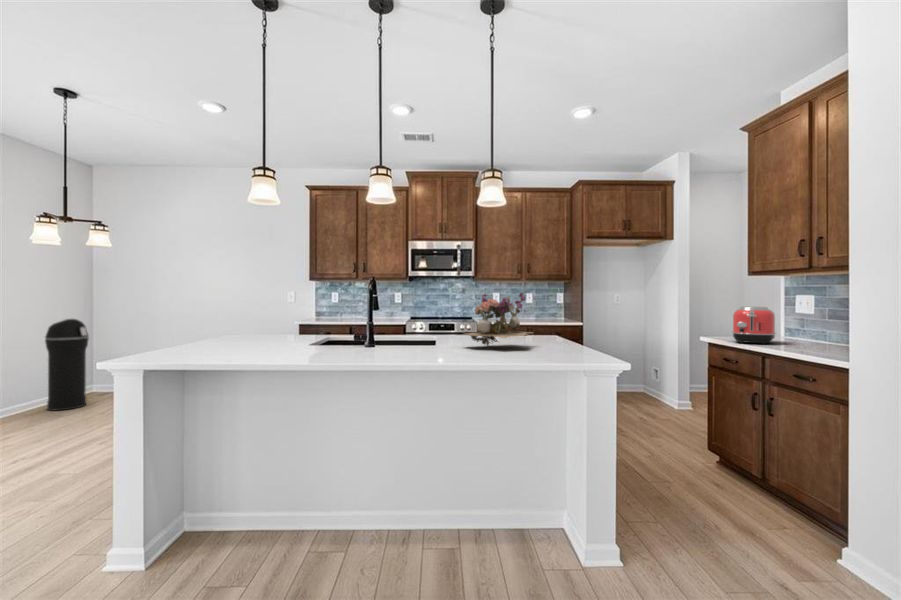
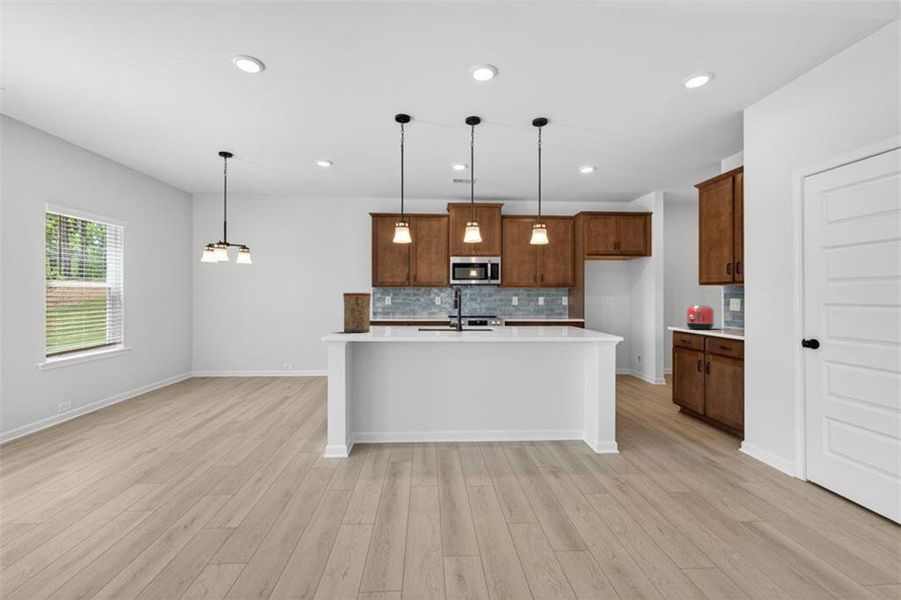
vase: none [160,288,211,357] -> present [343,293,371,333]
flower arrangement: present [465,293,532,346] -> none [514,295,559,330]
trash can: present [45,319,89,411] -> none [175,316,205,386]

